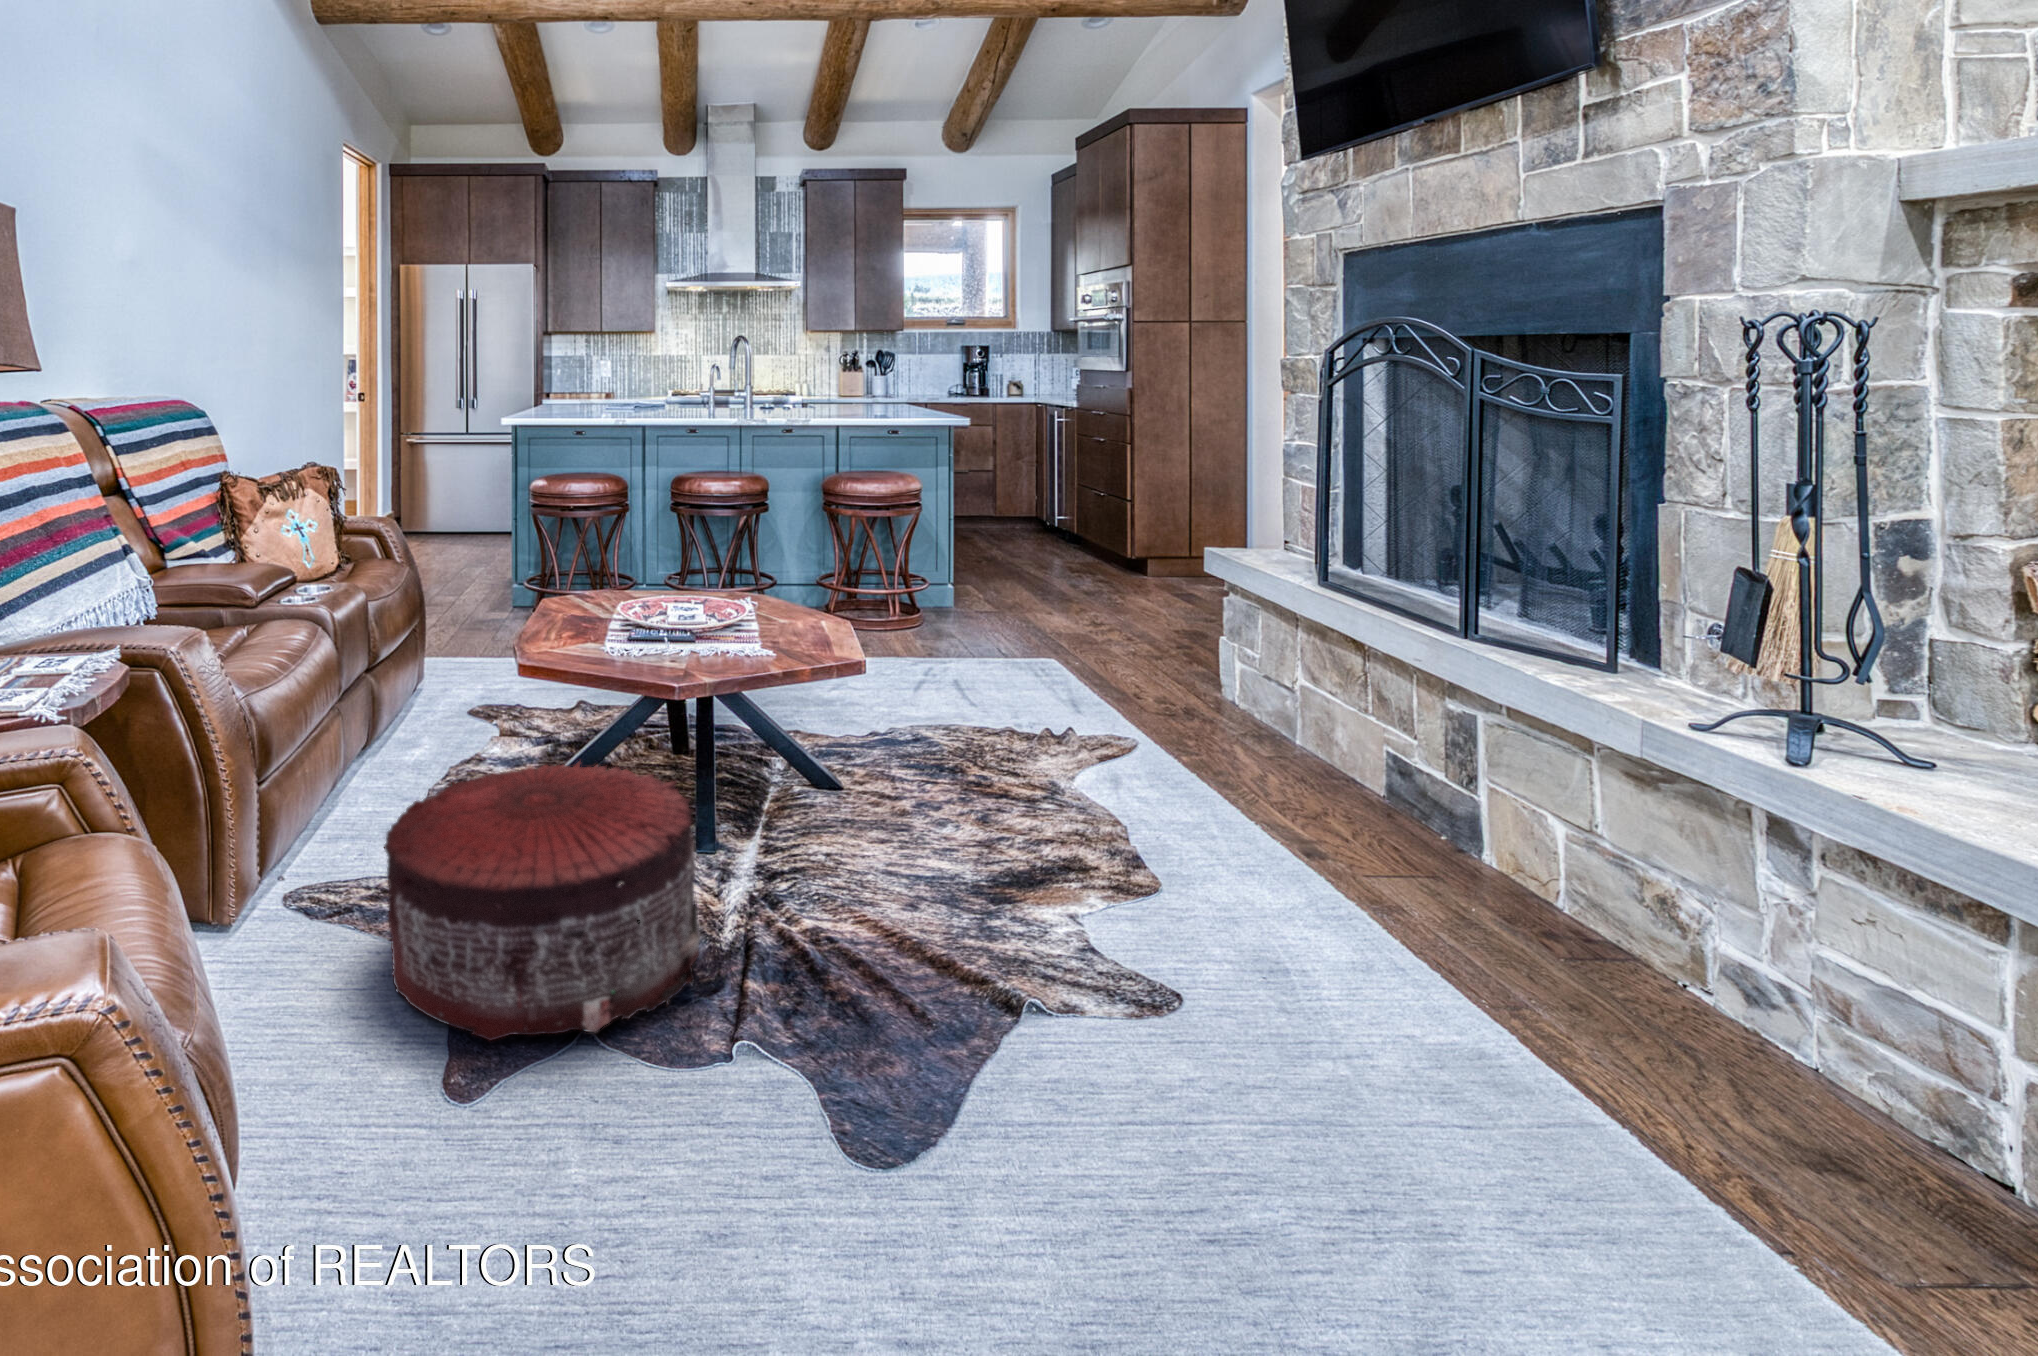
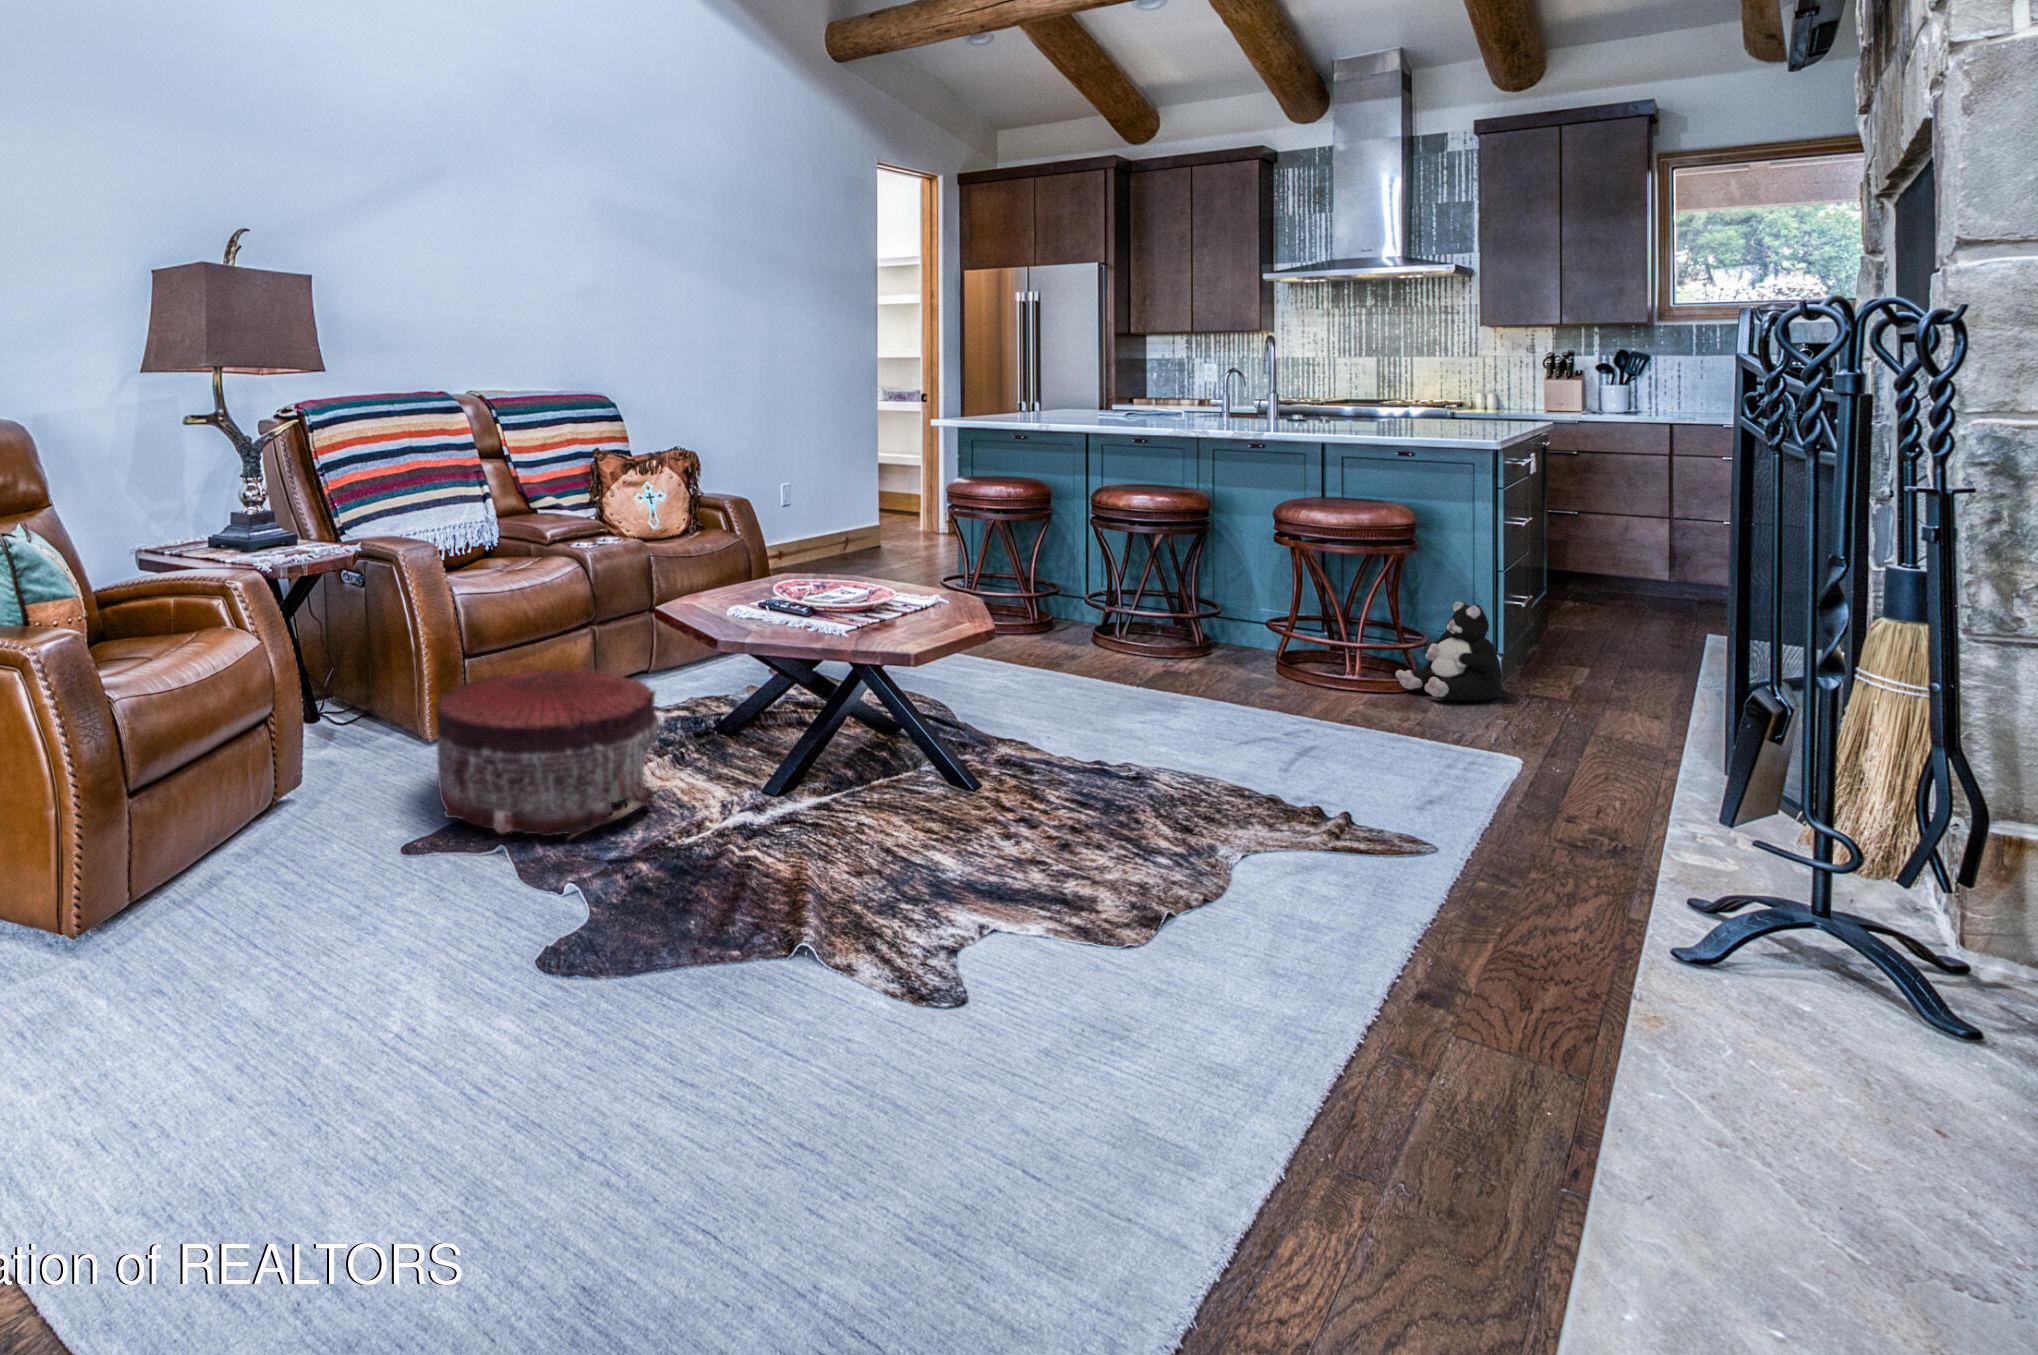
plush toy: none [944,549,1009,629] -> present [1395,601,1502,701]

